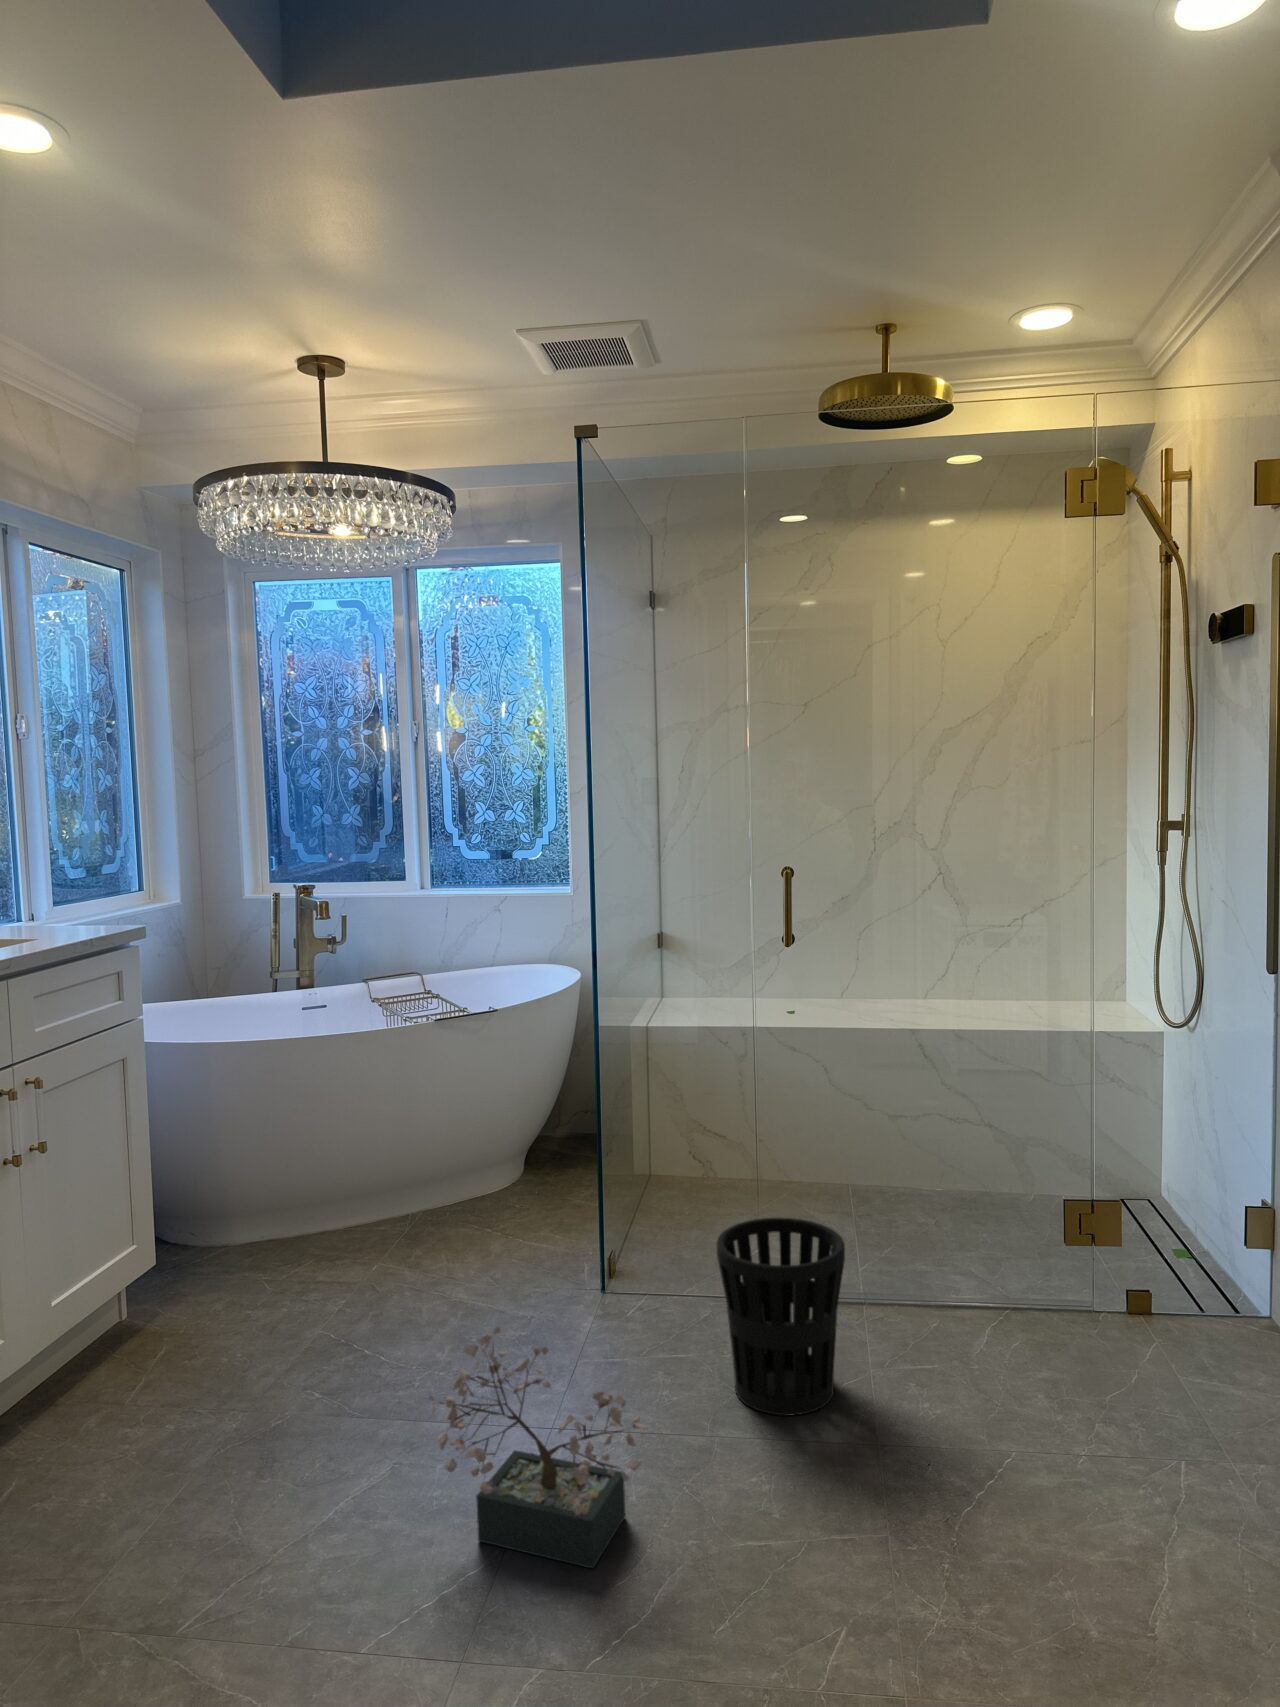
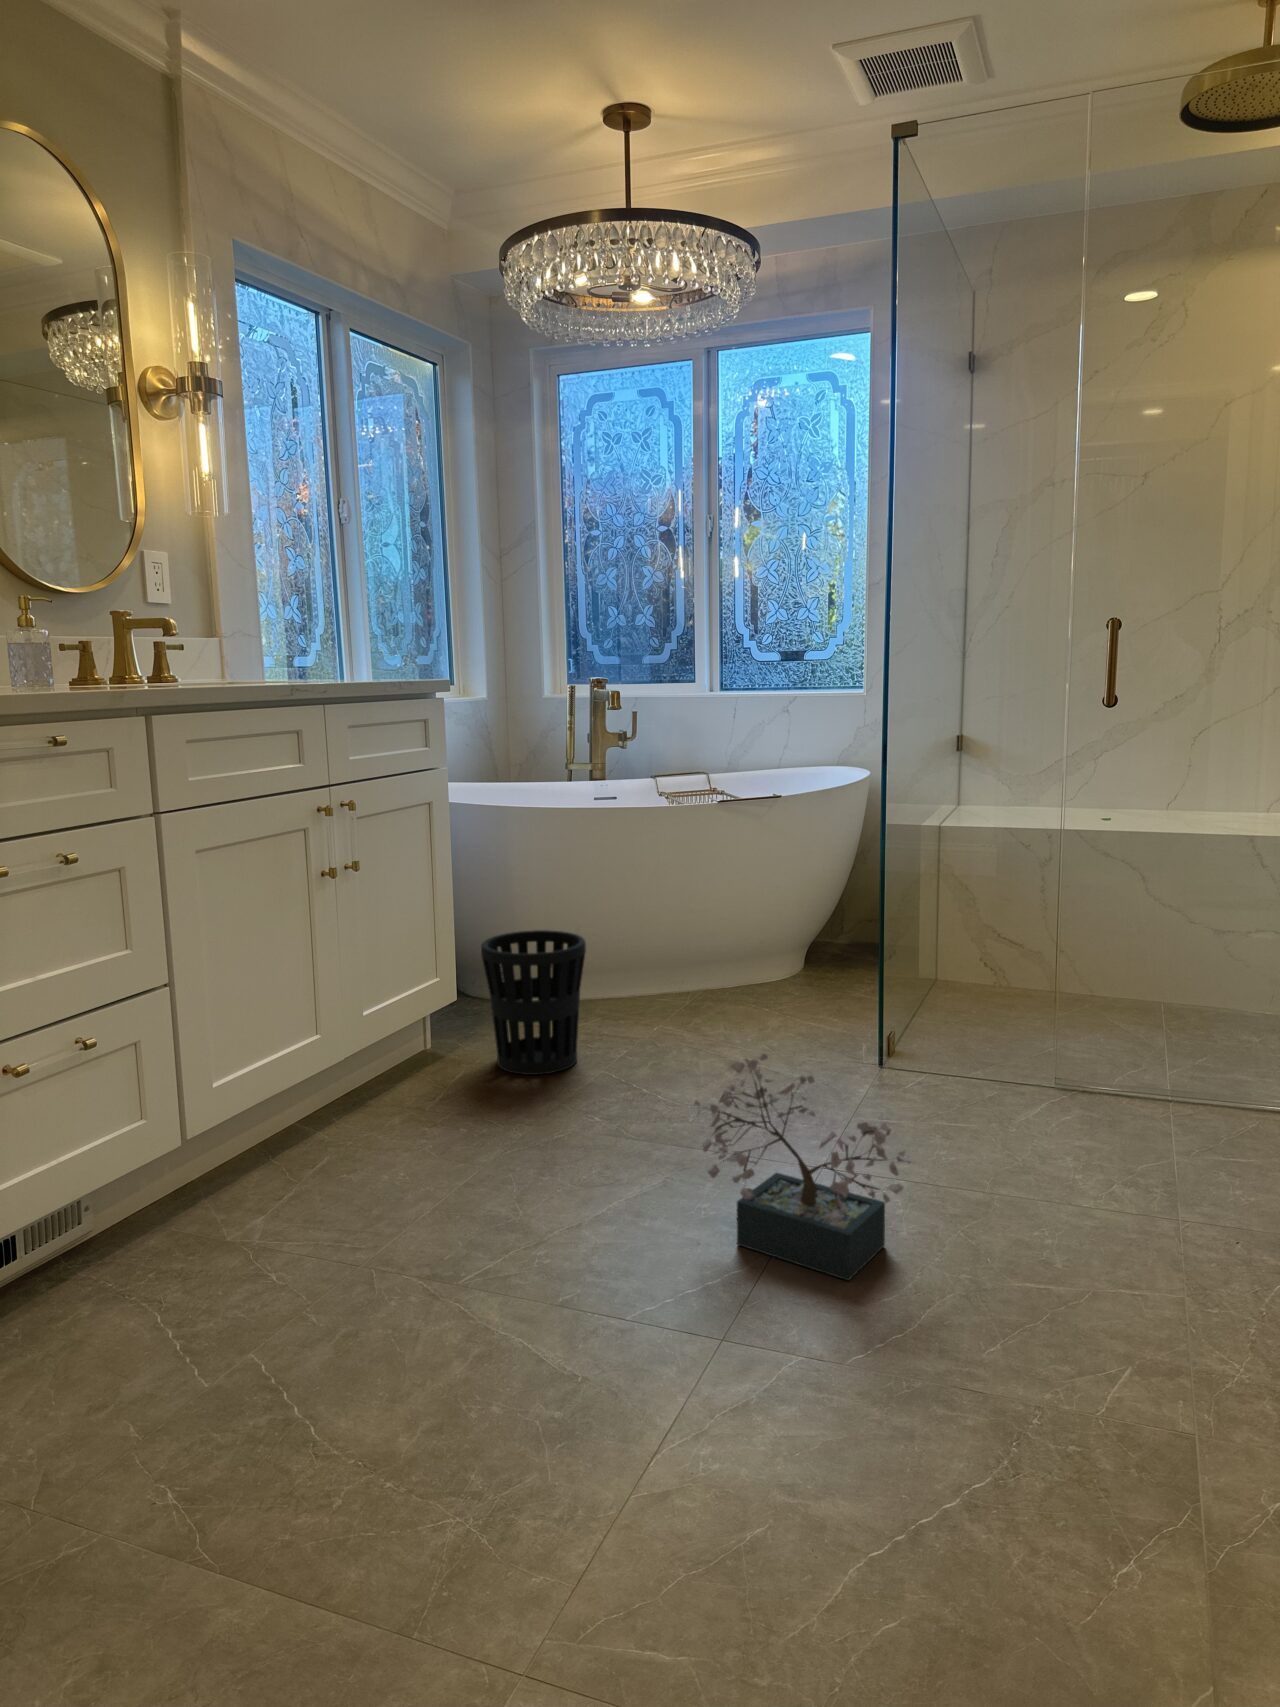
wastebasket: present [717,1218,845,1416] -> present [481,930,586,1075]

